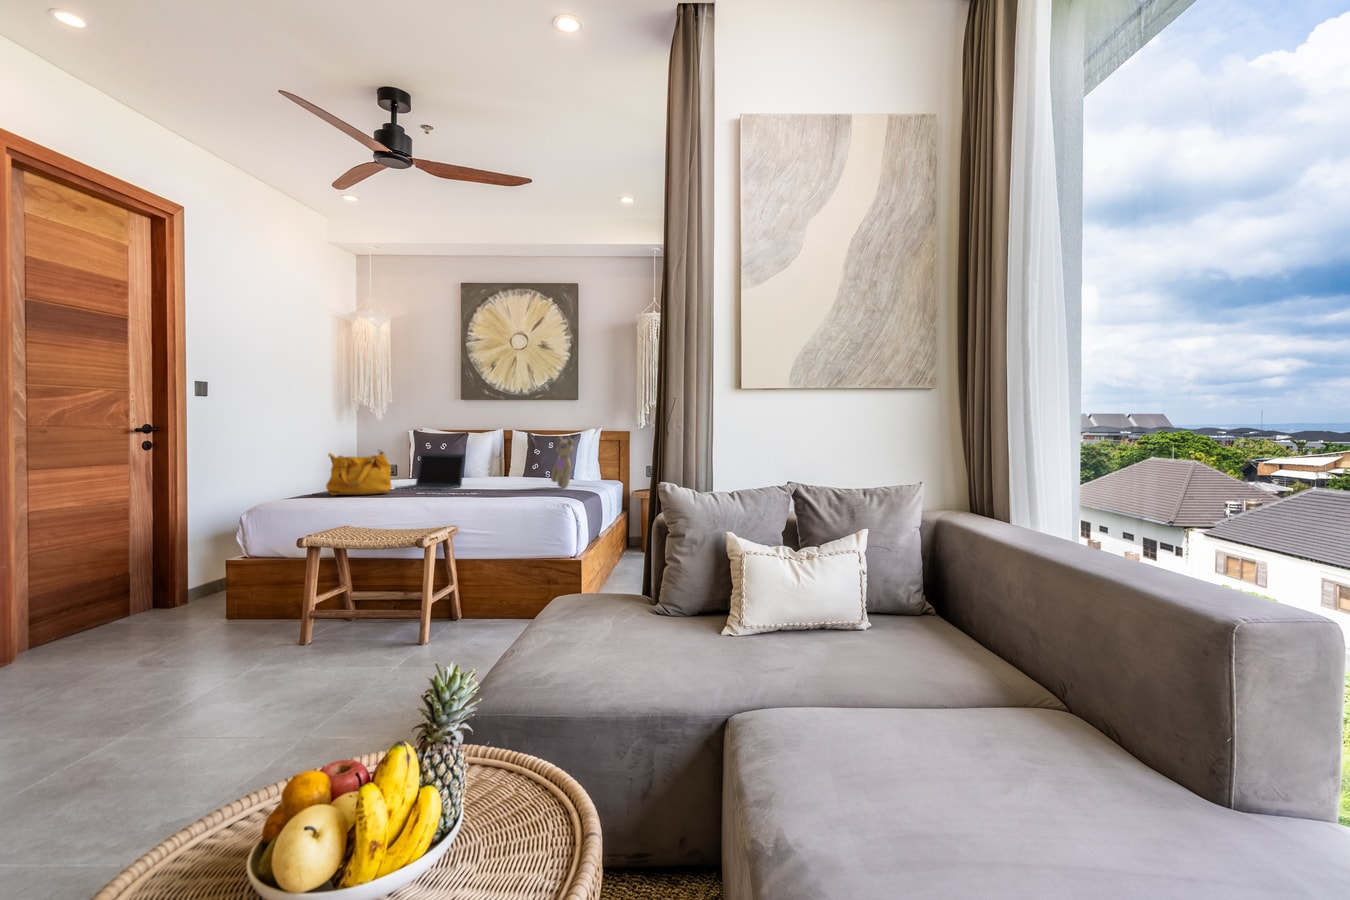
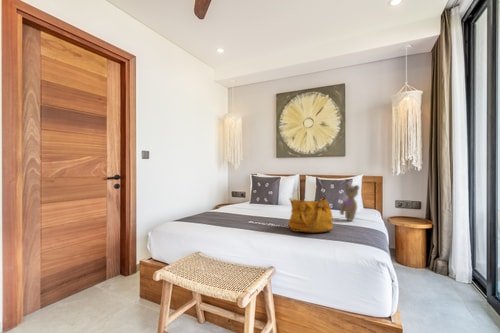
handbag: present [326,451,391,495] -> present [289,197,333,233]
laptop: present [396,454,465,490] -> none [240,191,281,218]

